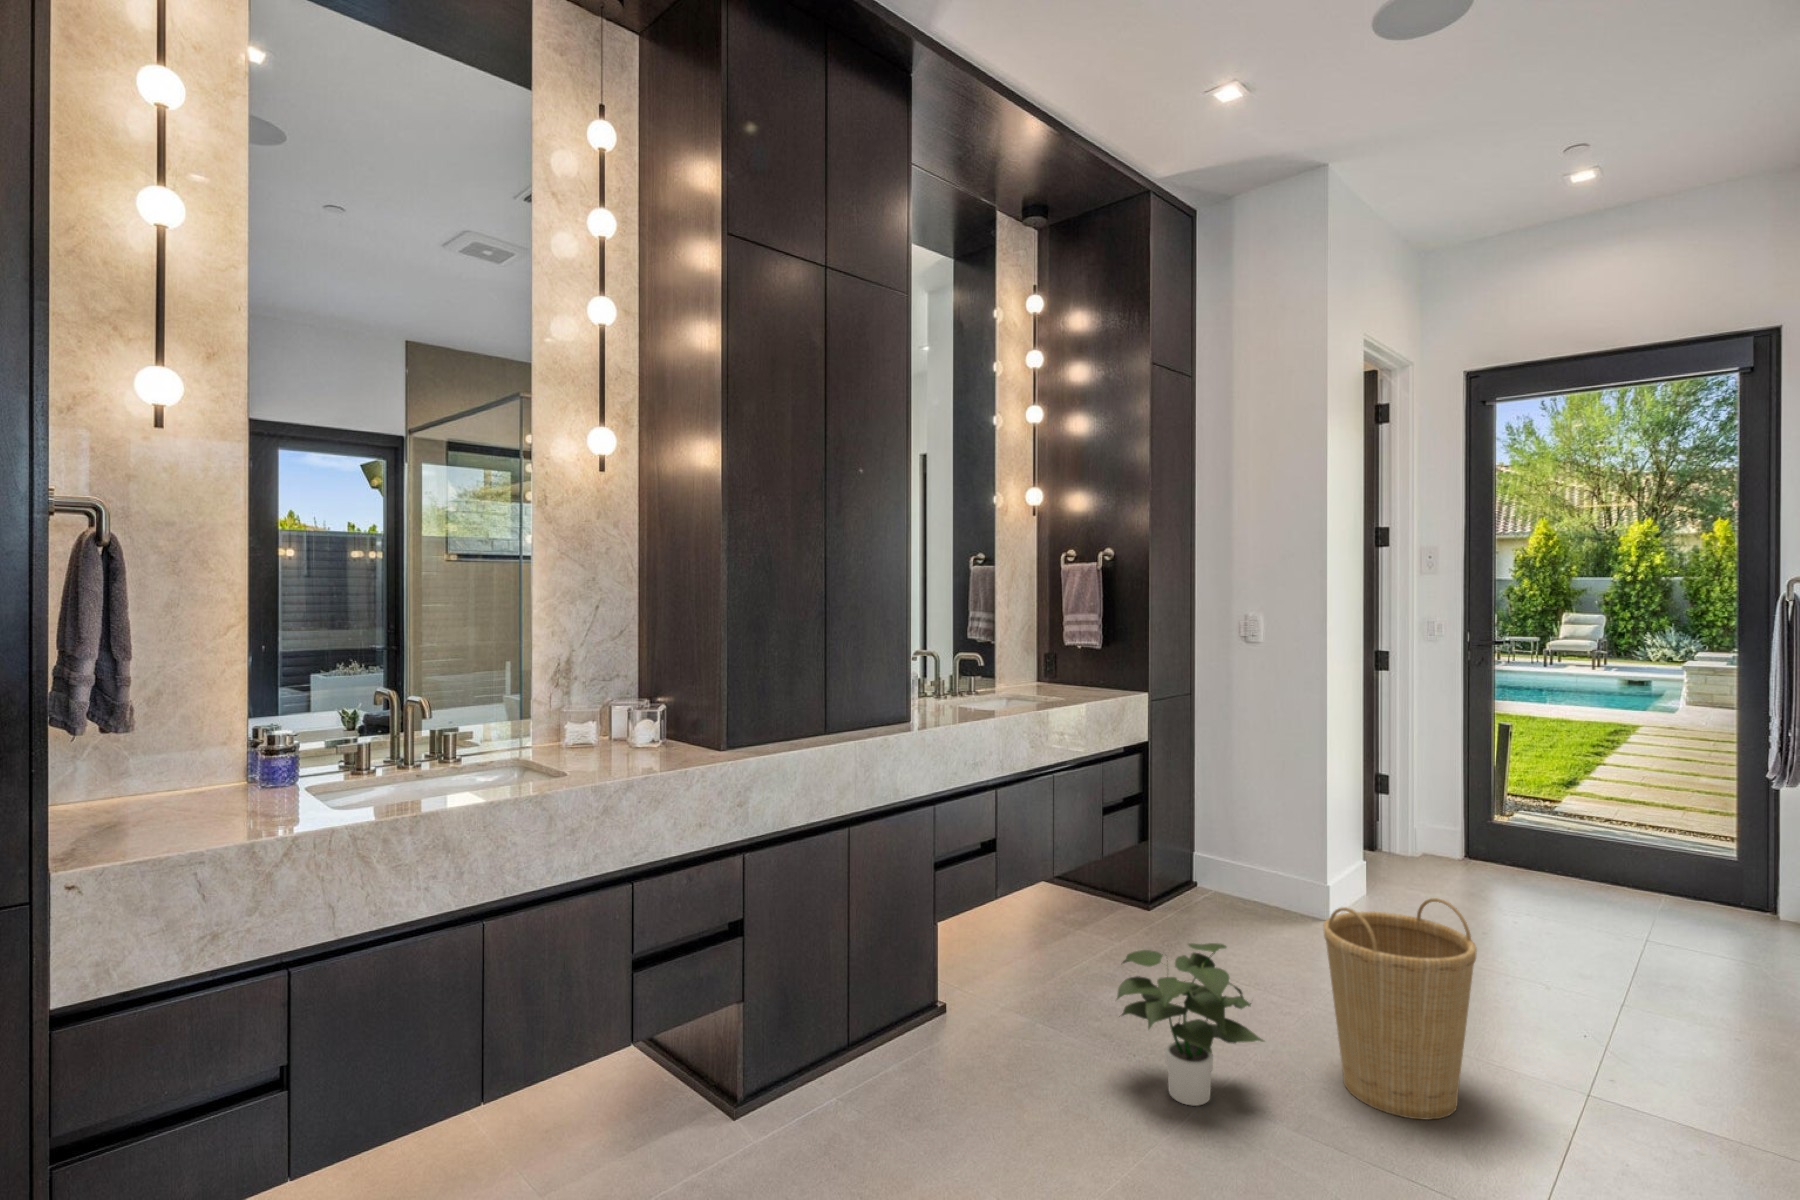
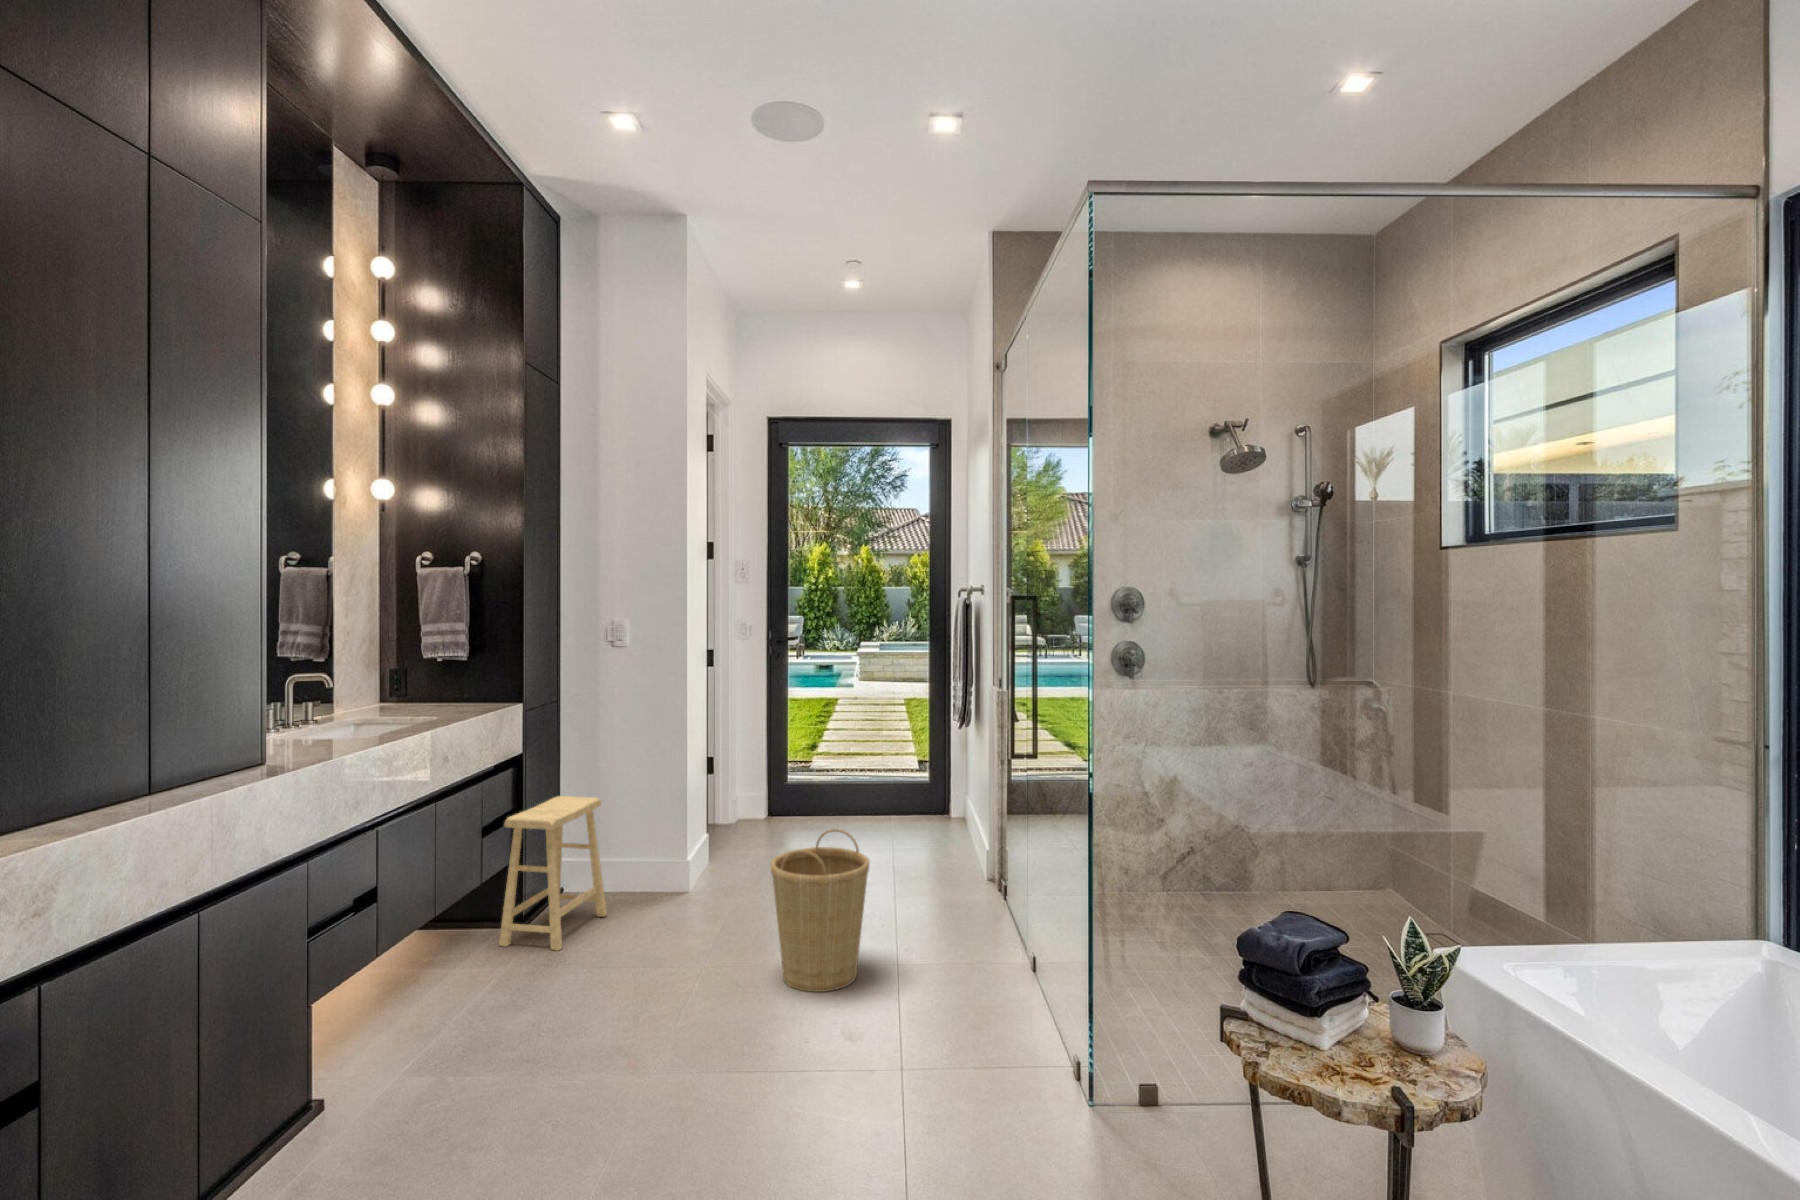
footstool: none [1112,795,1233,951] -> present [499,796,607,951]
potted plant: present [1117,943,1264,1106] -> none [645,906,765,1049]

